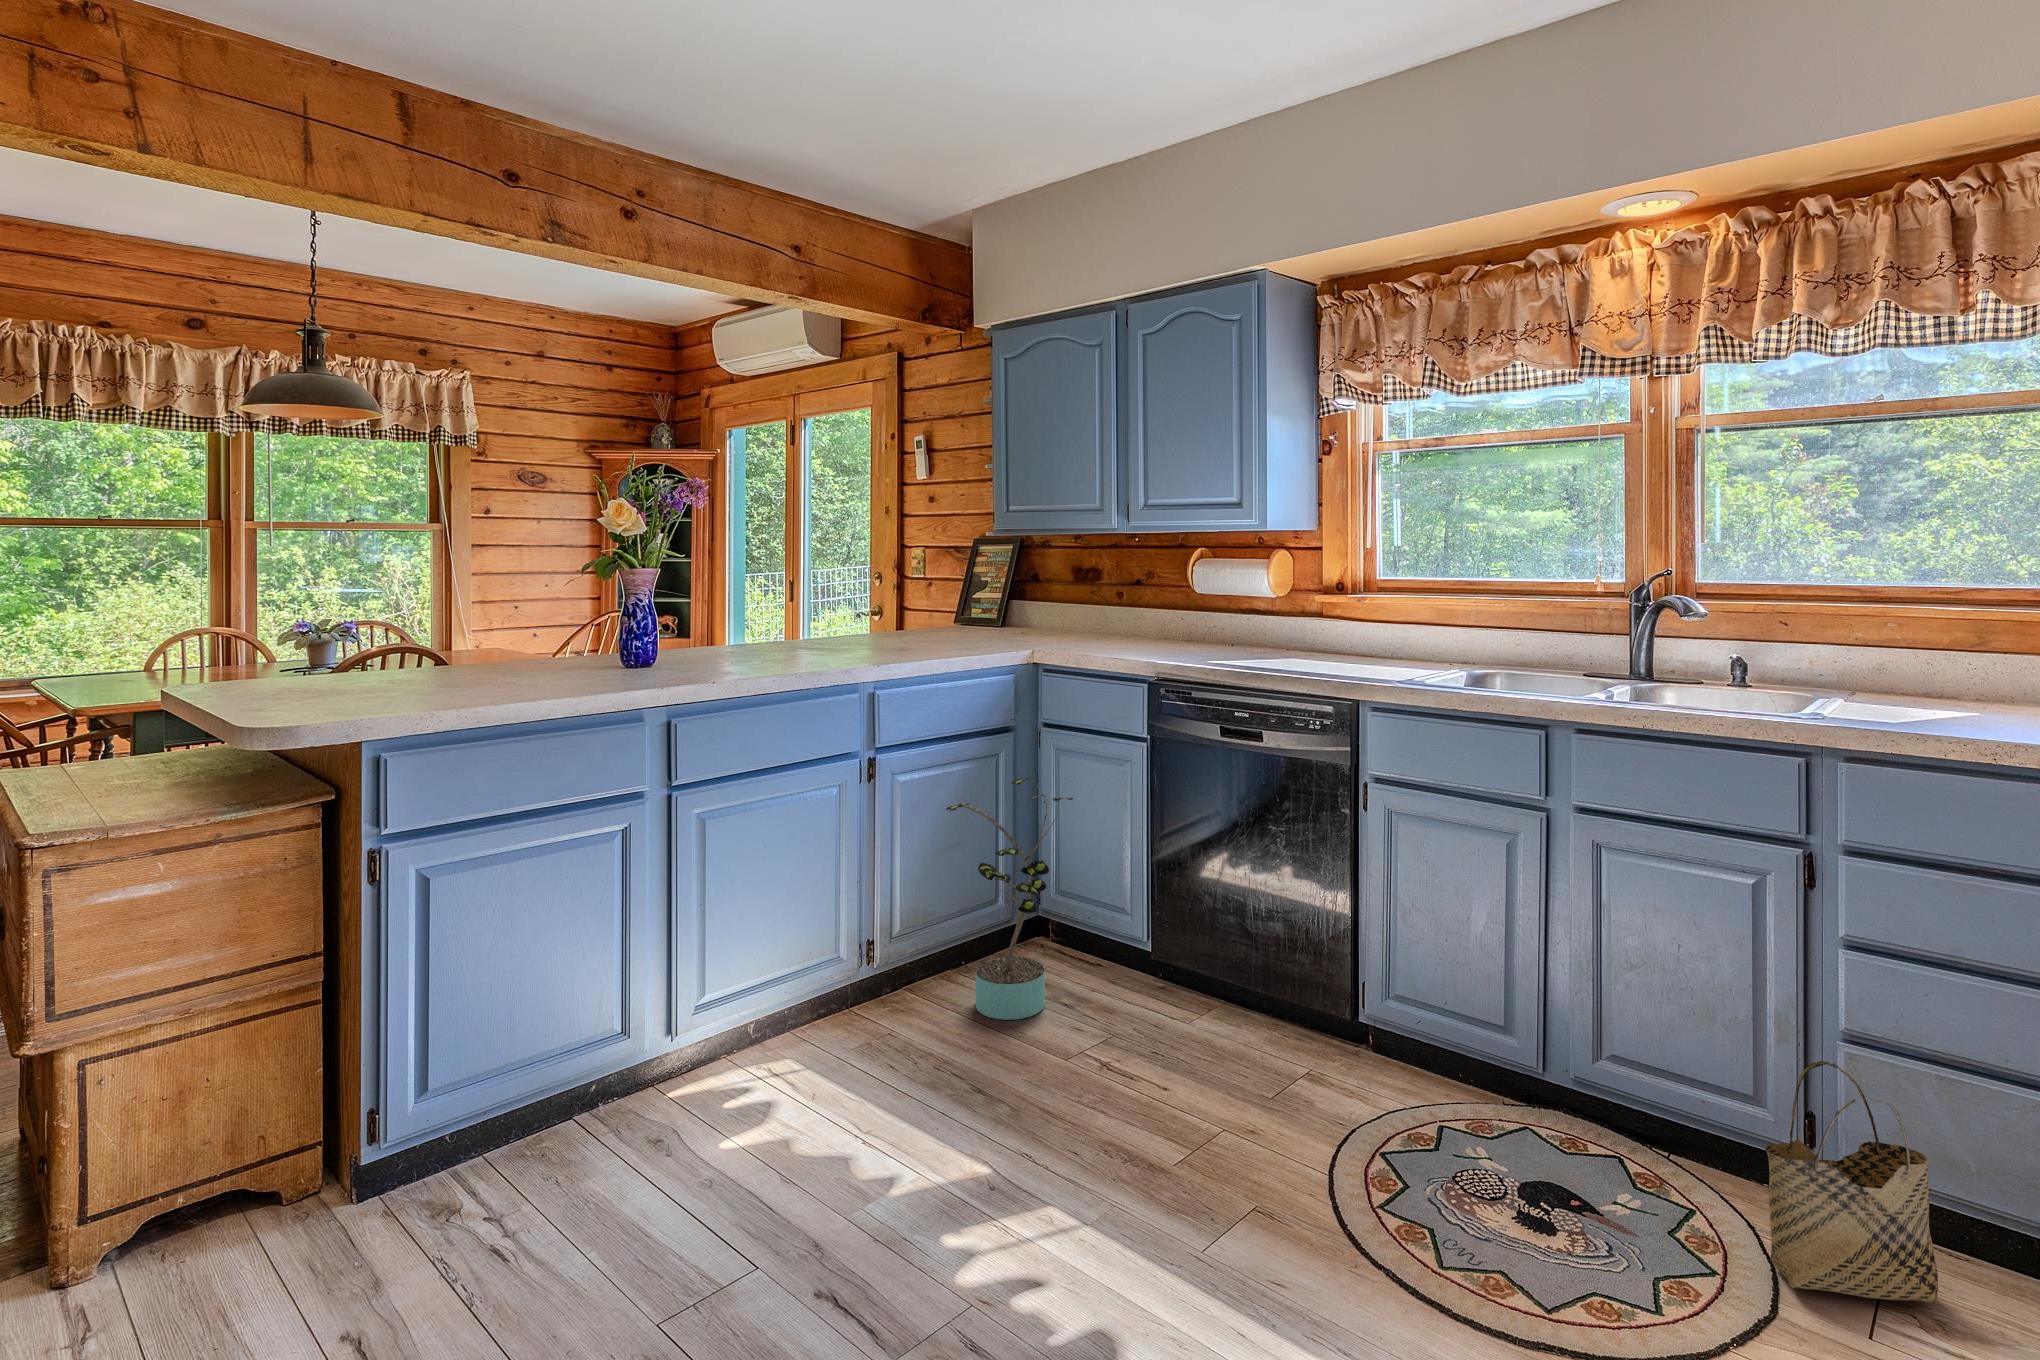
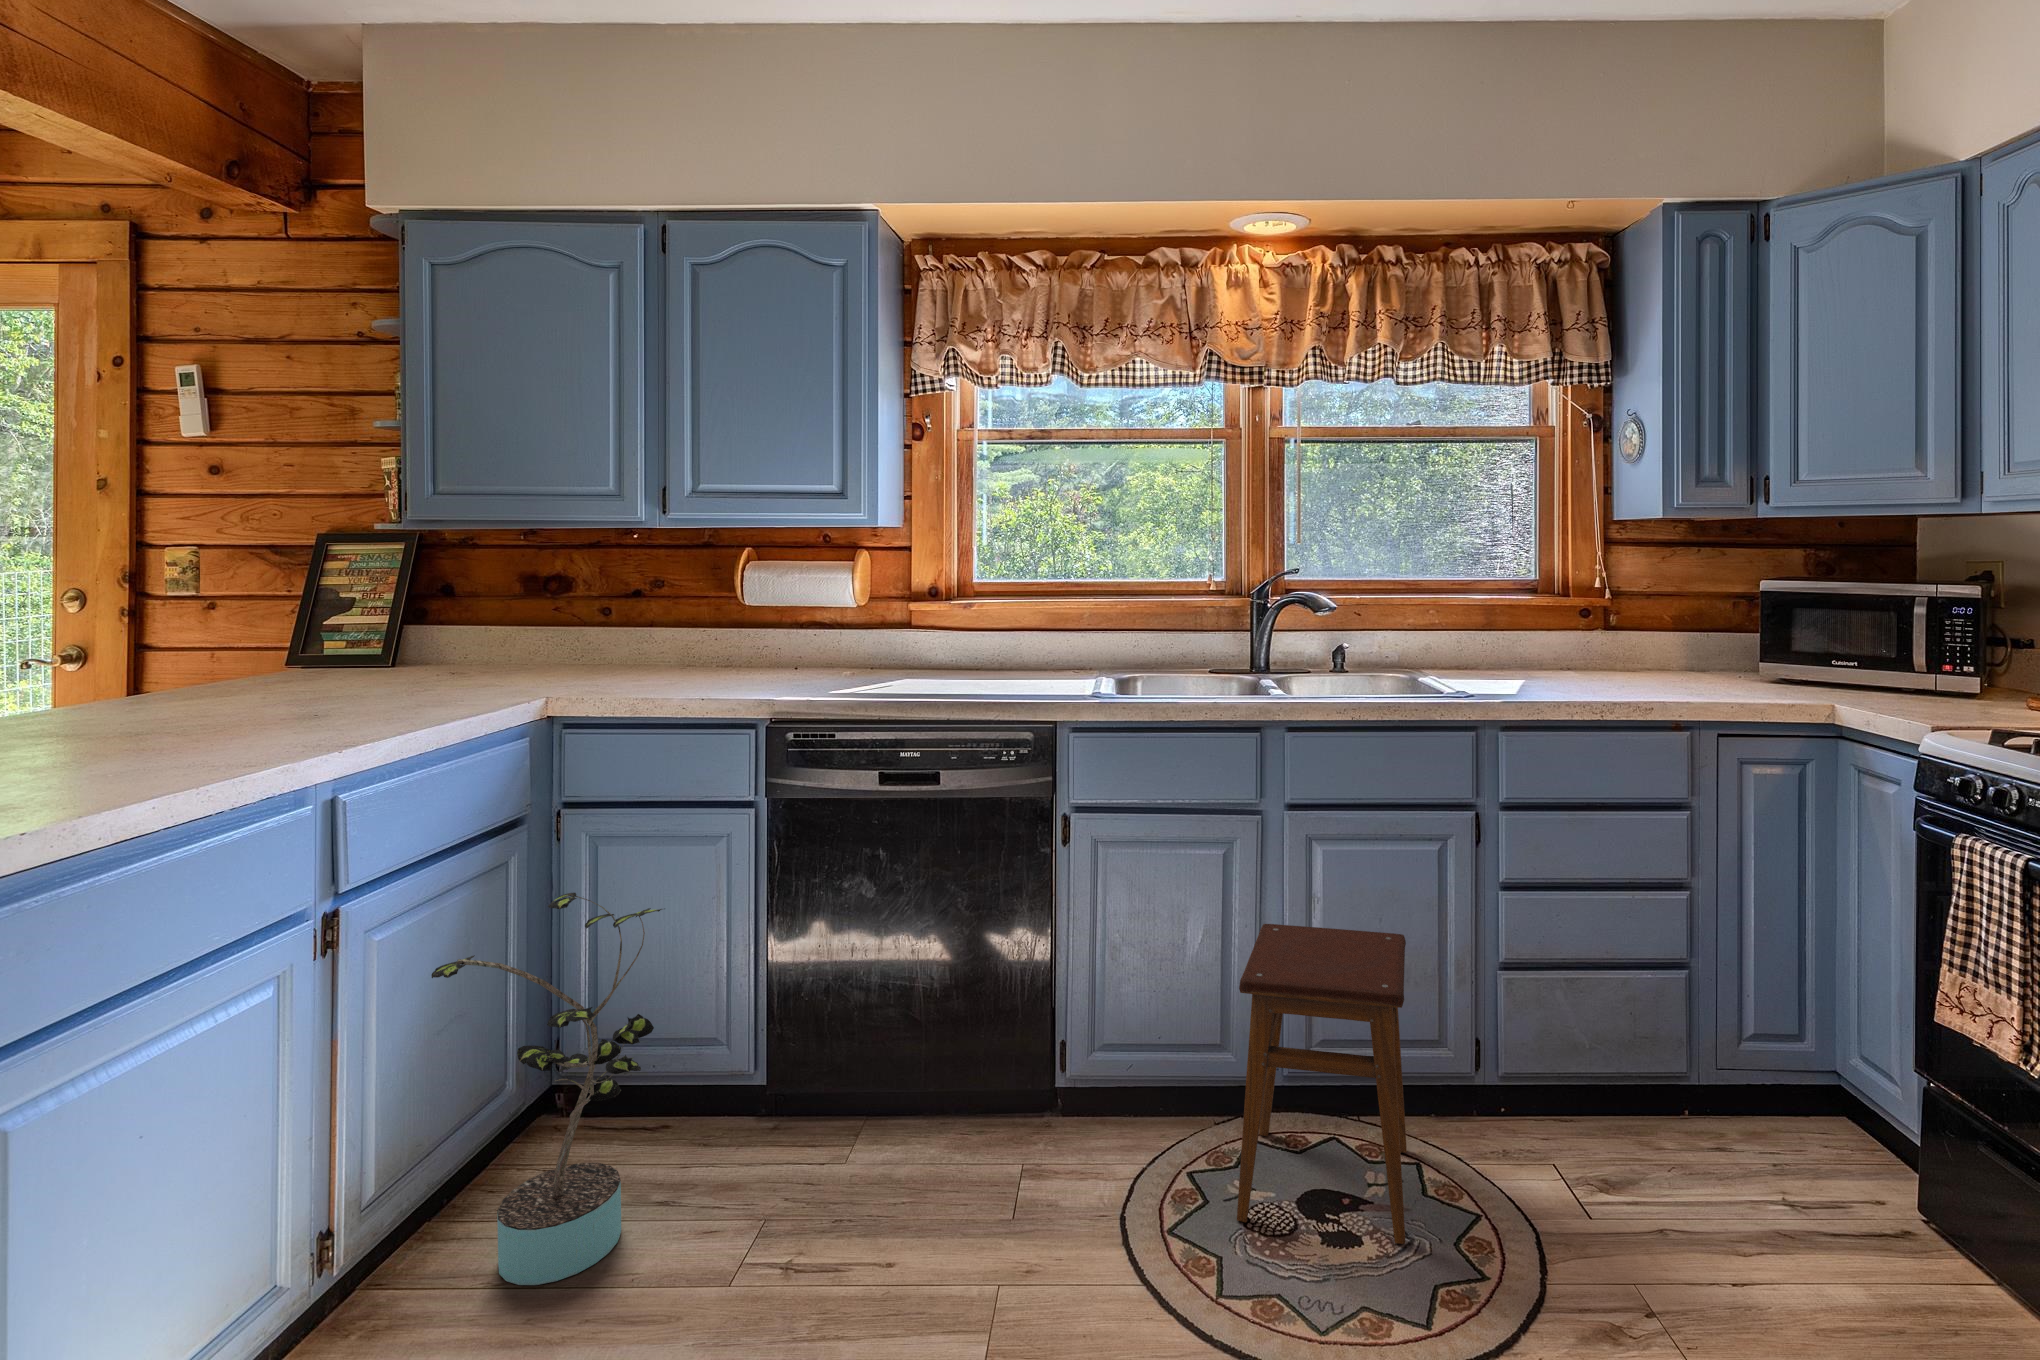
stool: none [1450,921,1685,1253] -> present [1237,924,1407,1244]
woven basket: present [1765,1061,1938,1303] -> none [1502,988,1604,1198]

